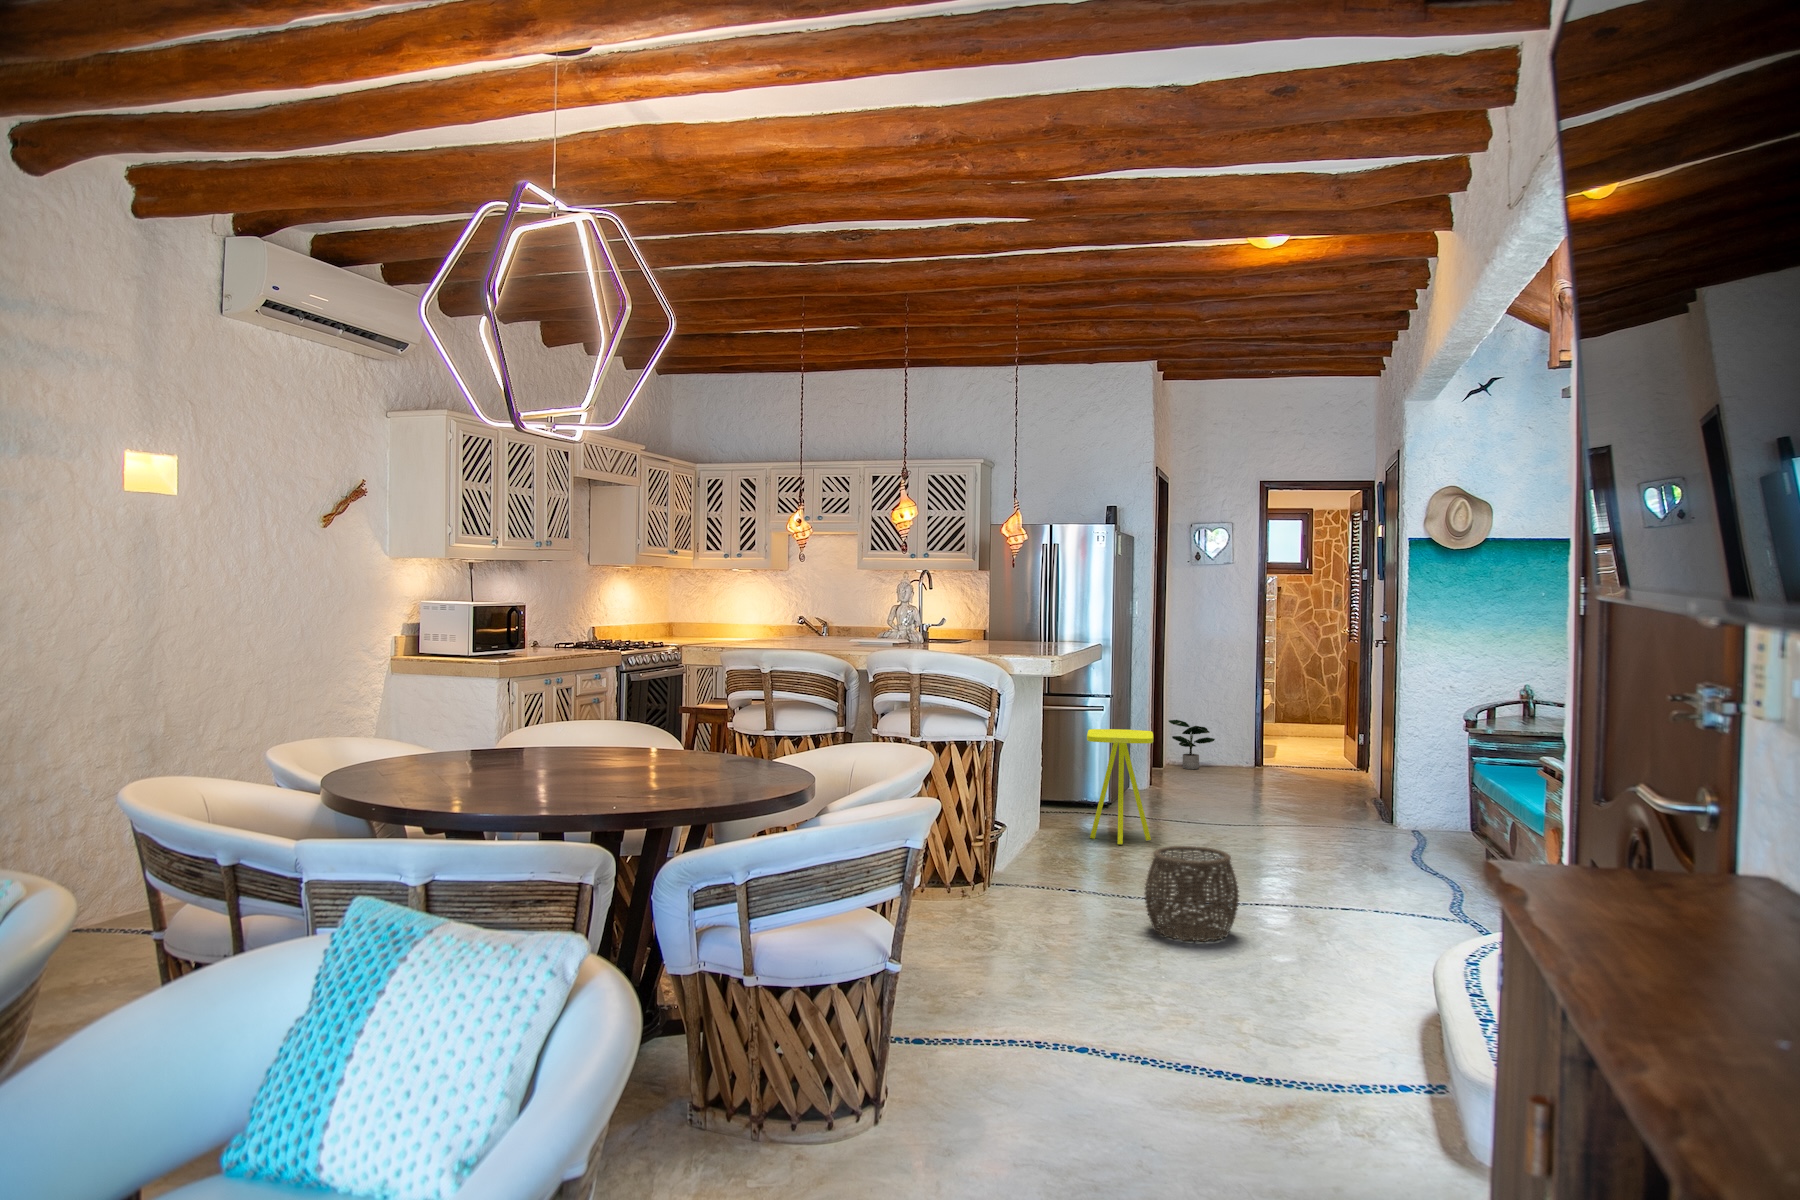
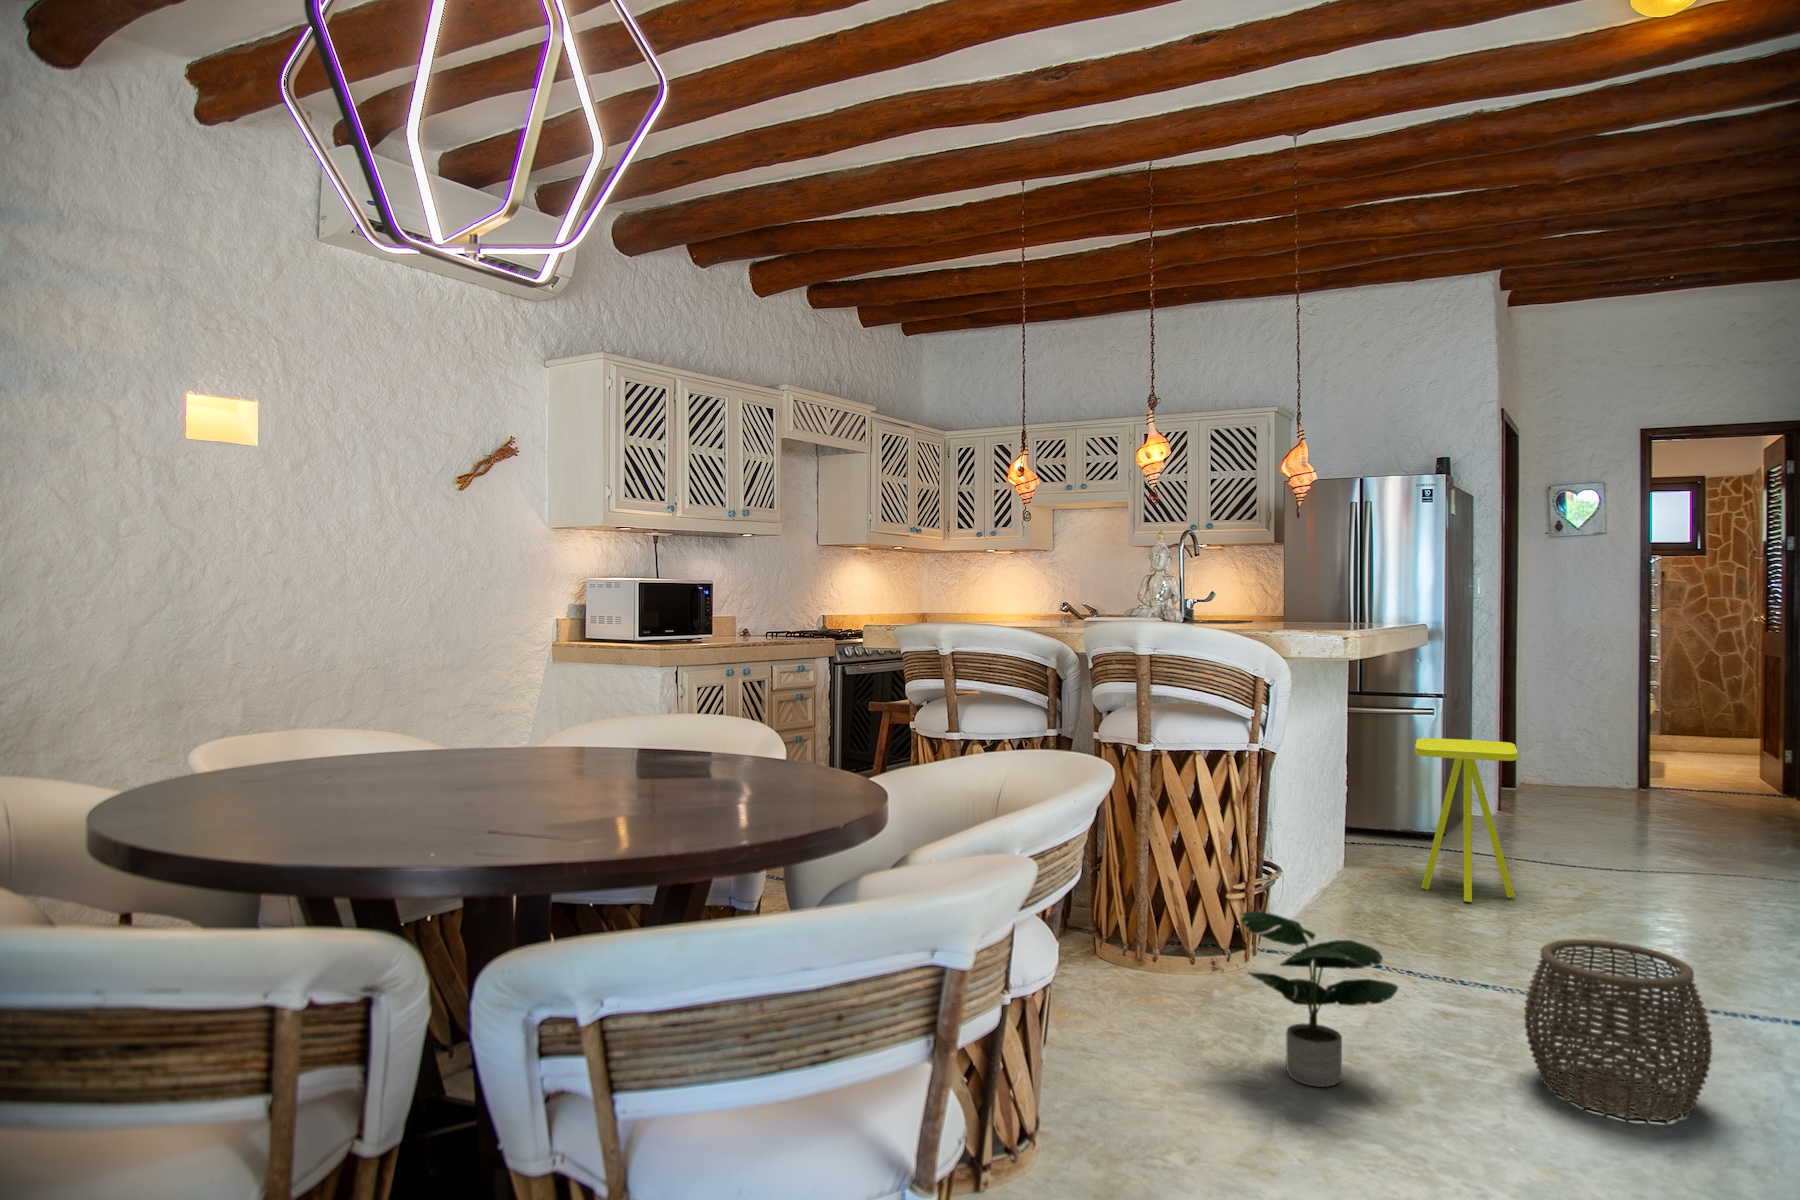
potted plant: present [1169,720,1215,769] -> present [1241,912,1398,1087]

